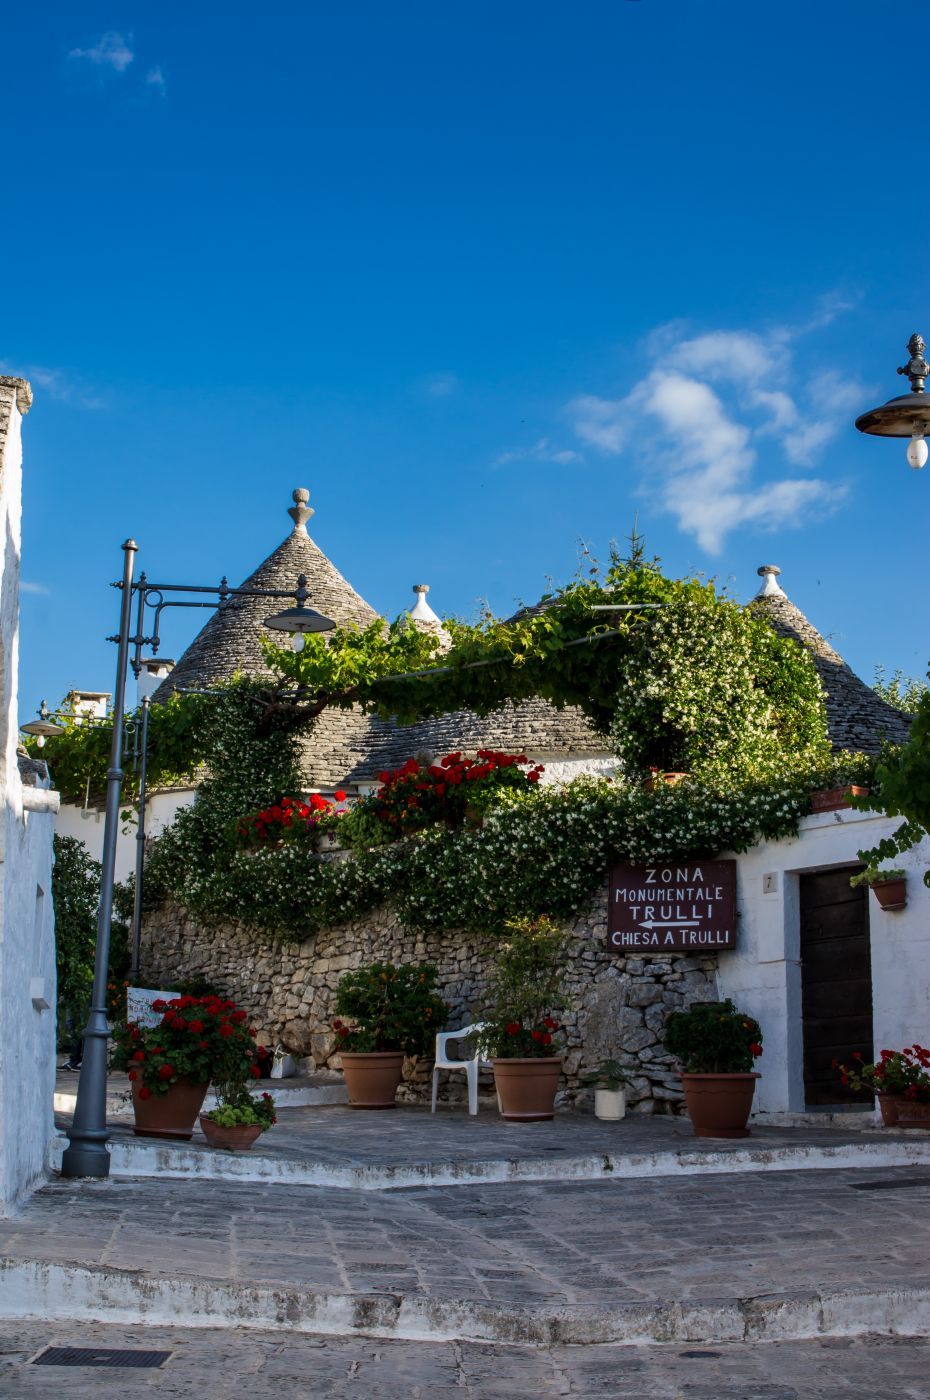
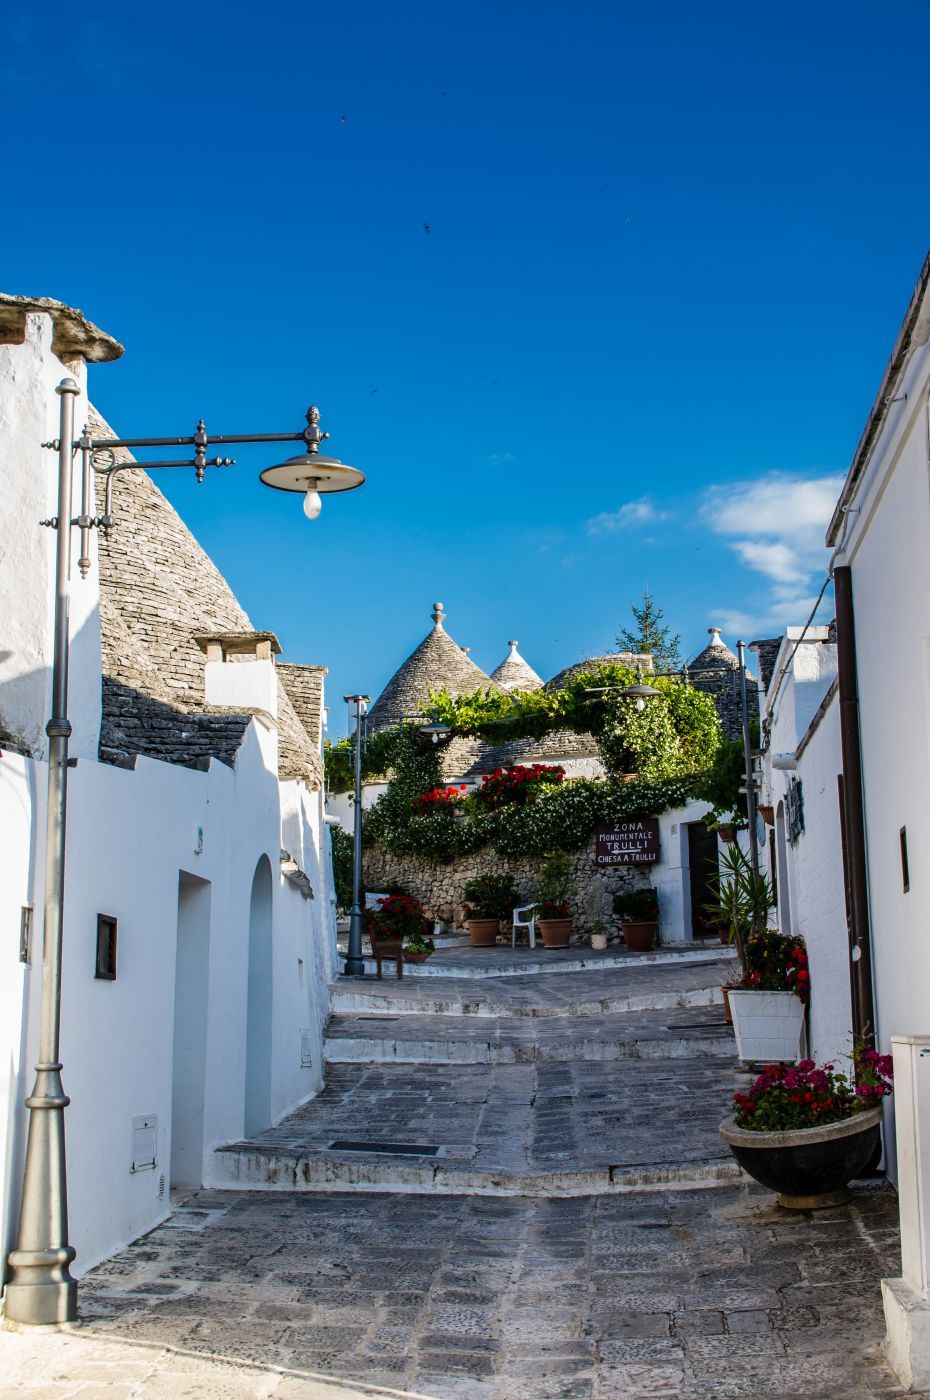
bench: none [125,1097,199,1196] -> present [375,941,403,980]

